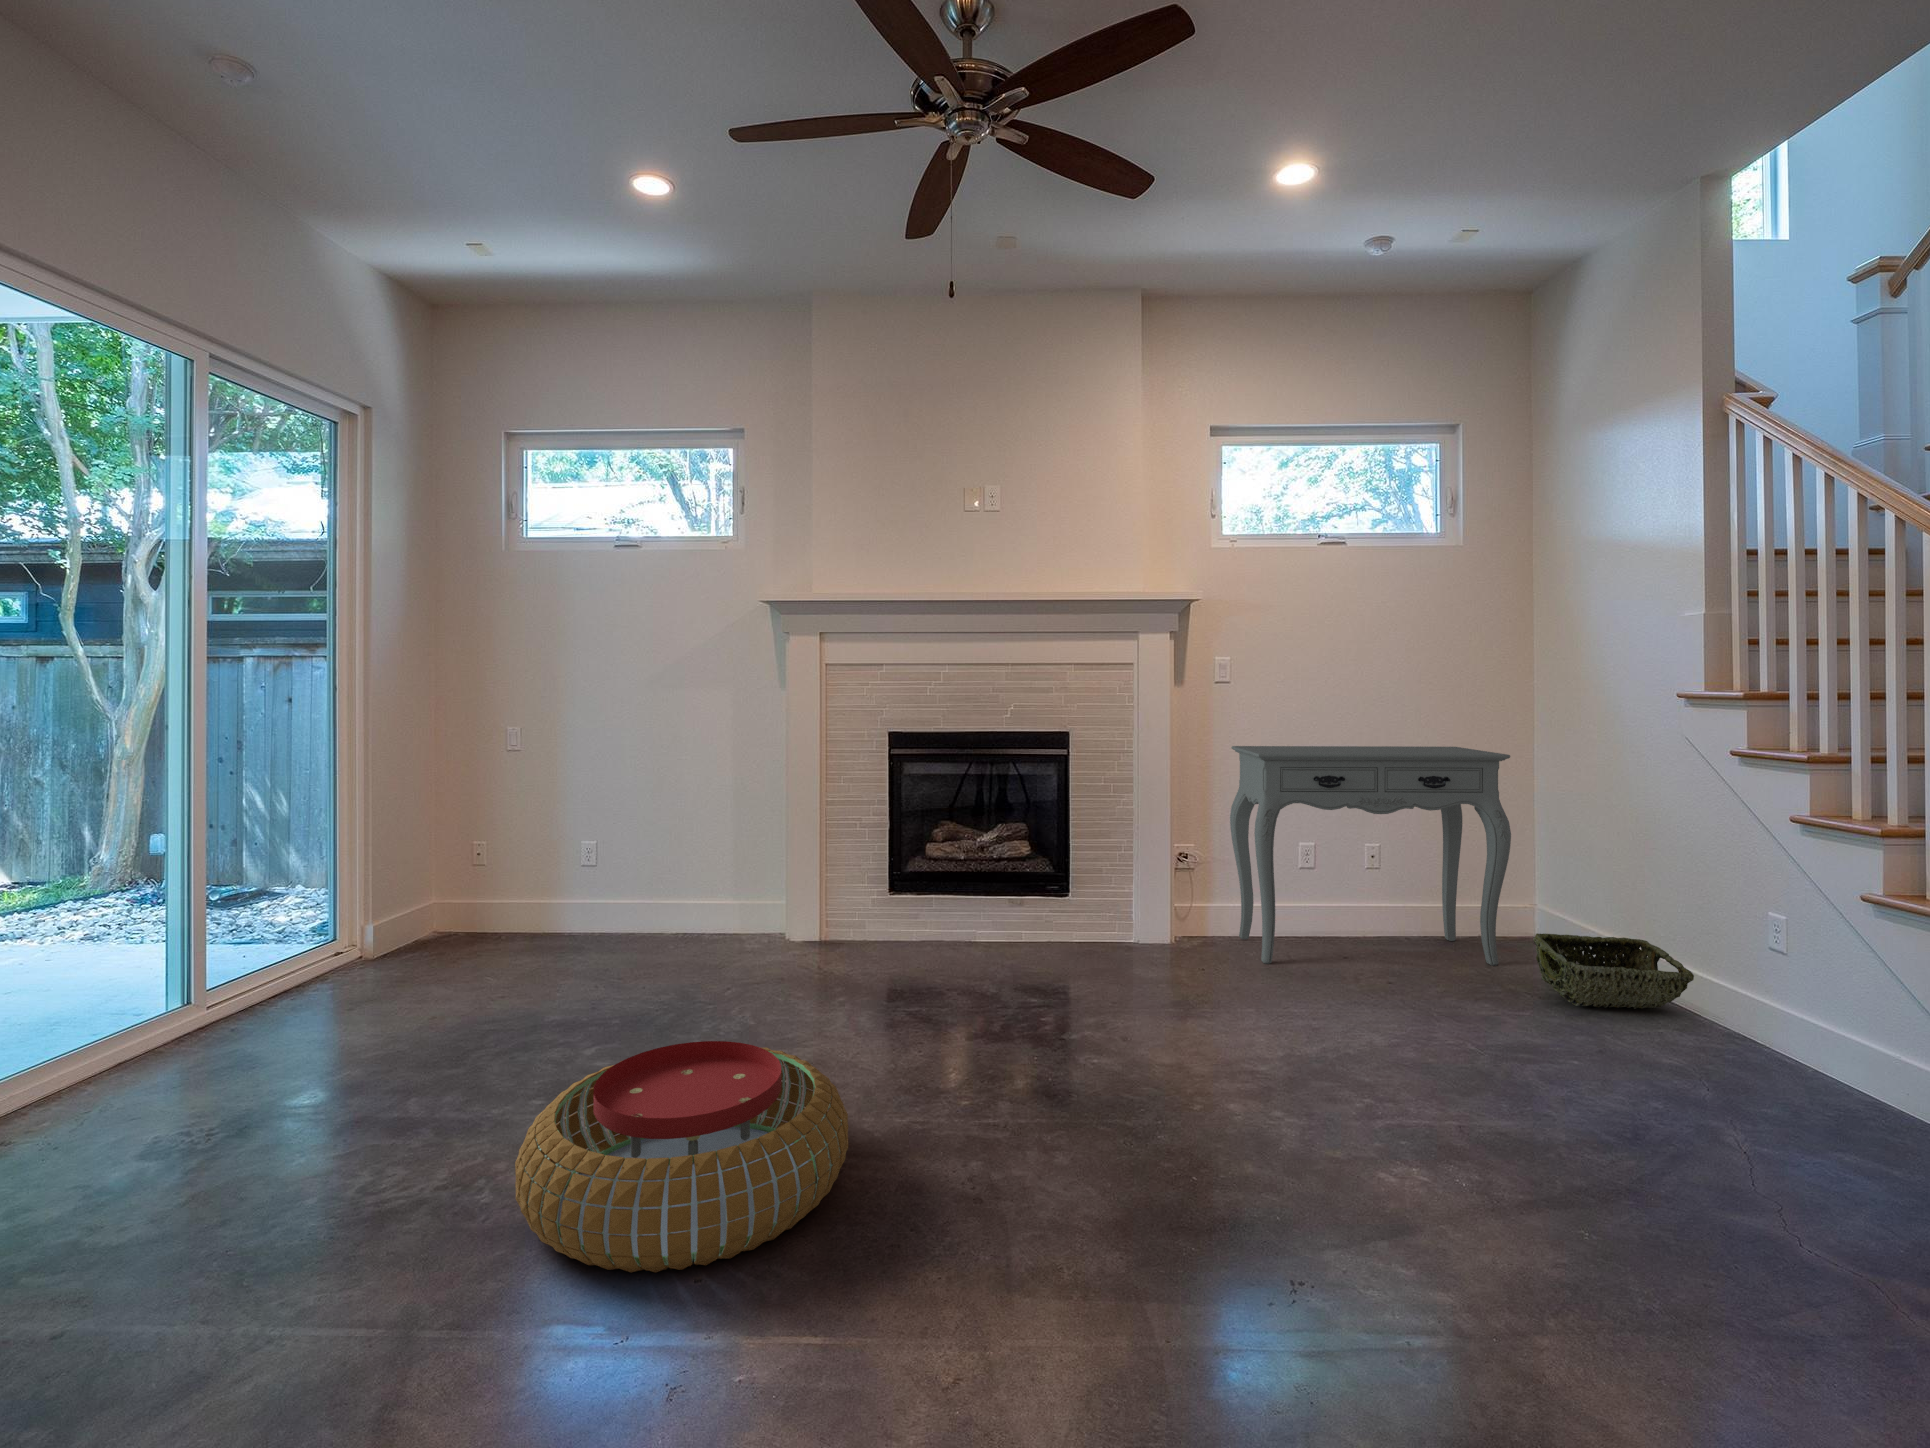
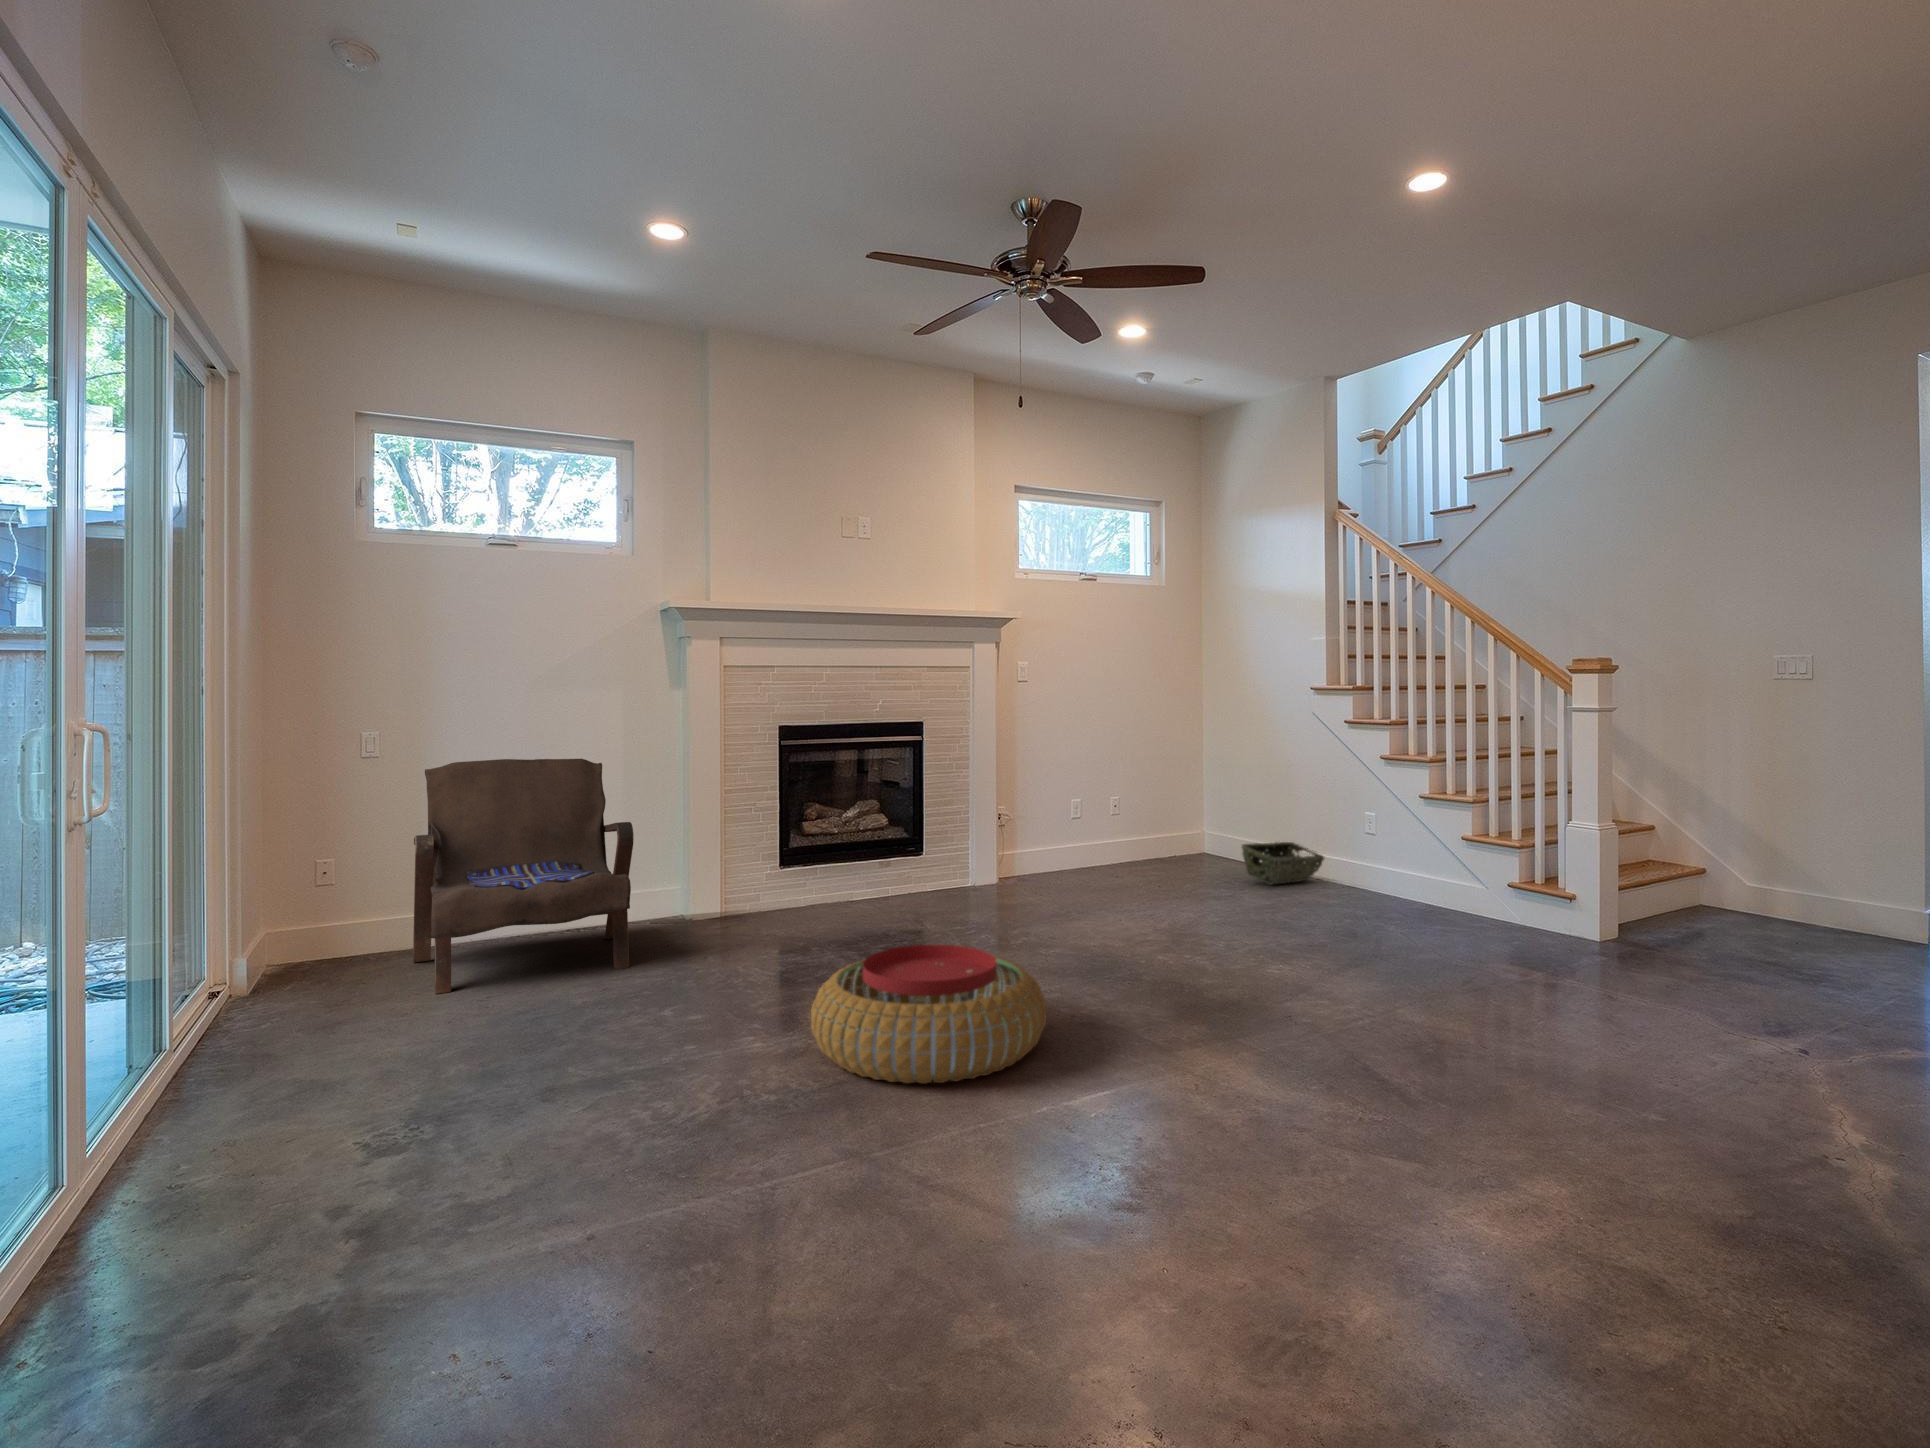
console table: present [1230,746,1511,966] -> none [1033,727,1215,889]
armchair: none [469,761,720,985] -> present [413,759,634,994]

